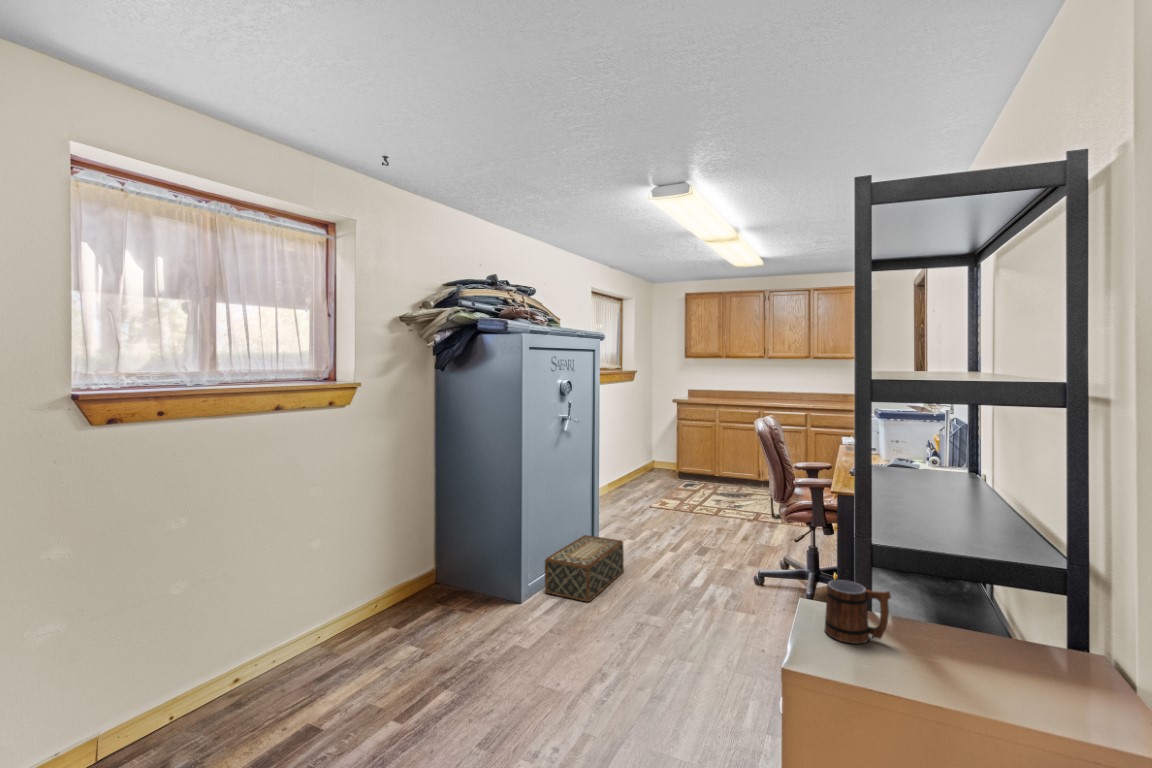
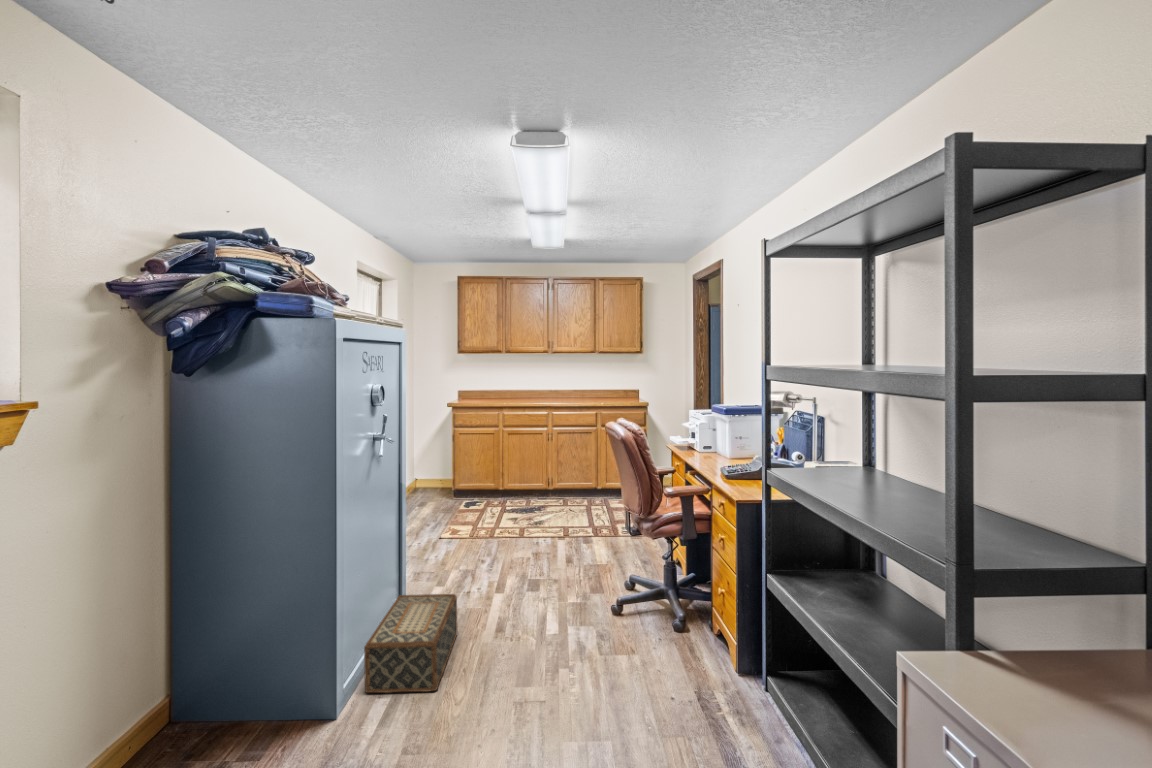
mug: present [825,580,891,644] -> none [990,638,1071,720]

